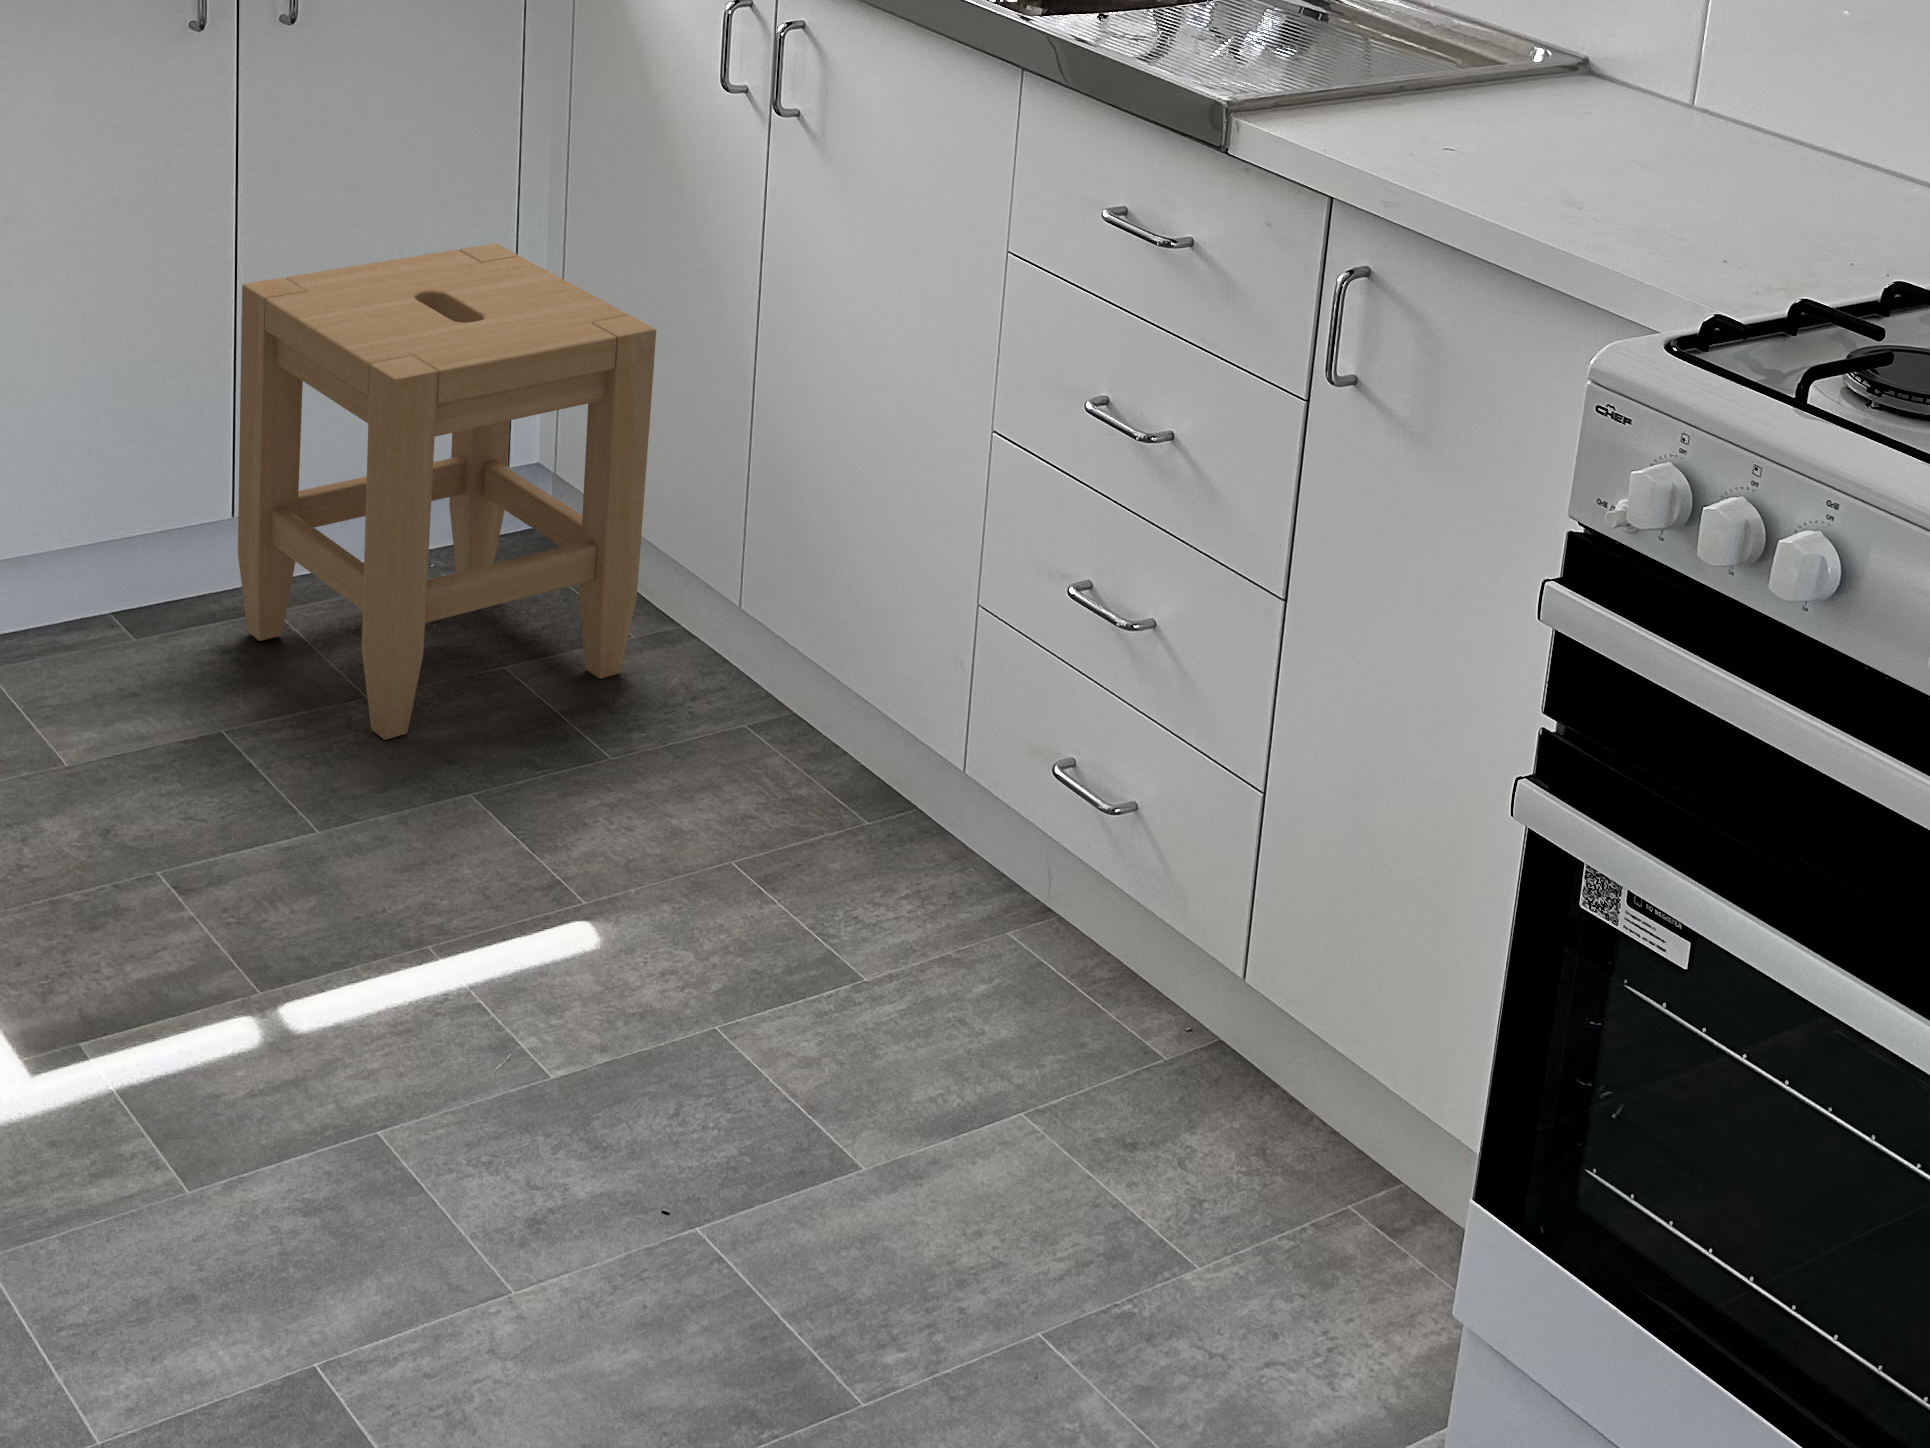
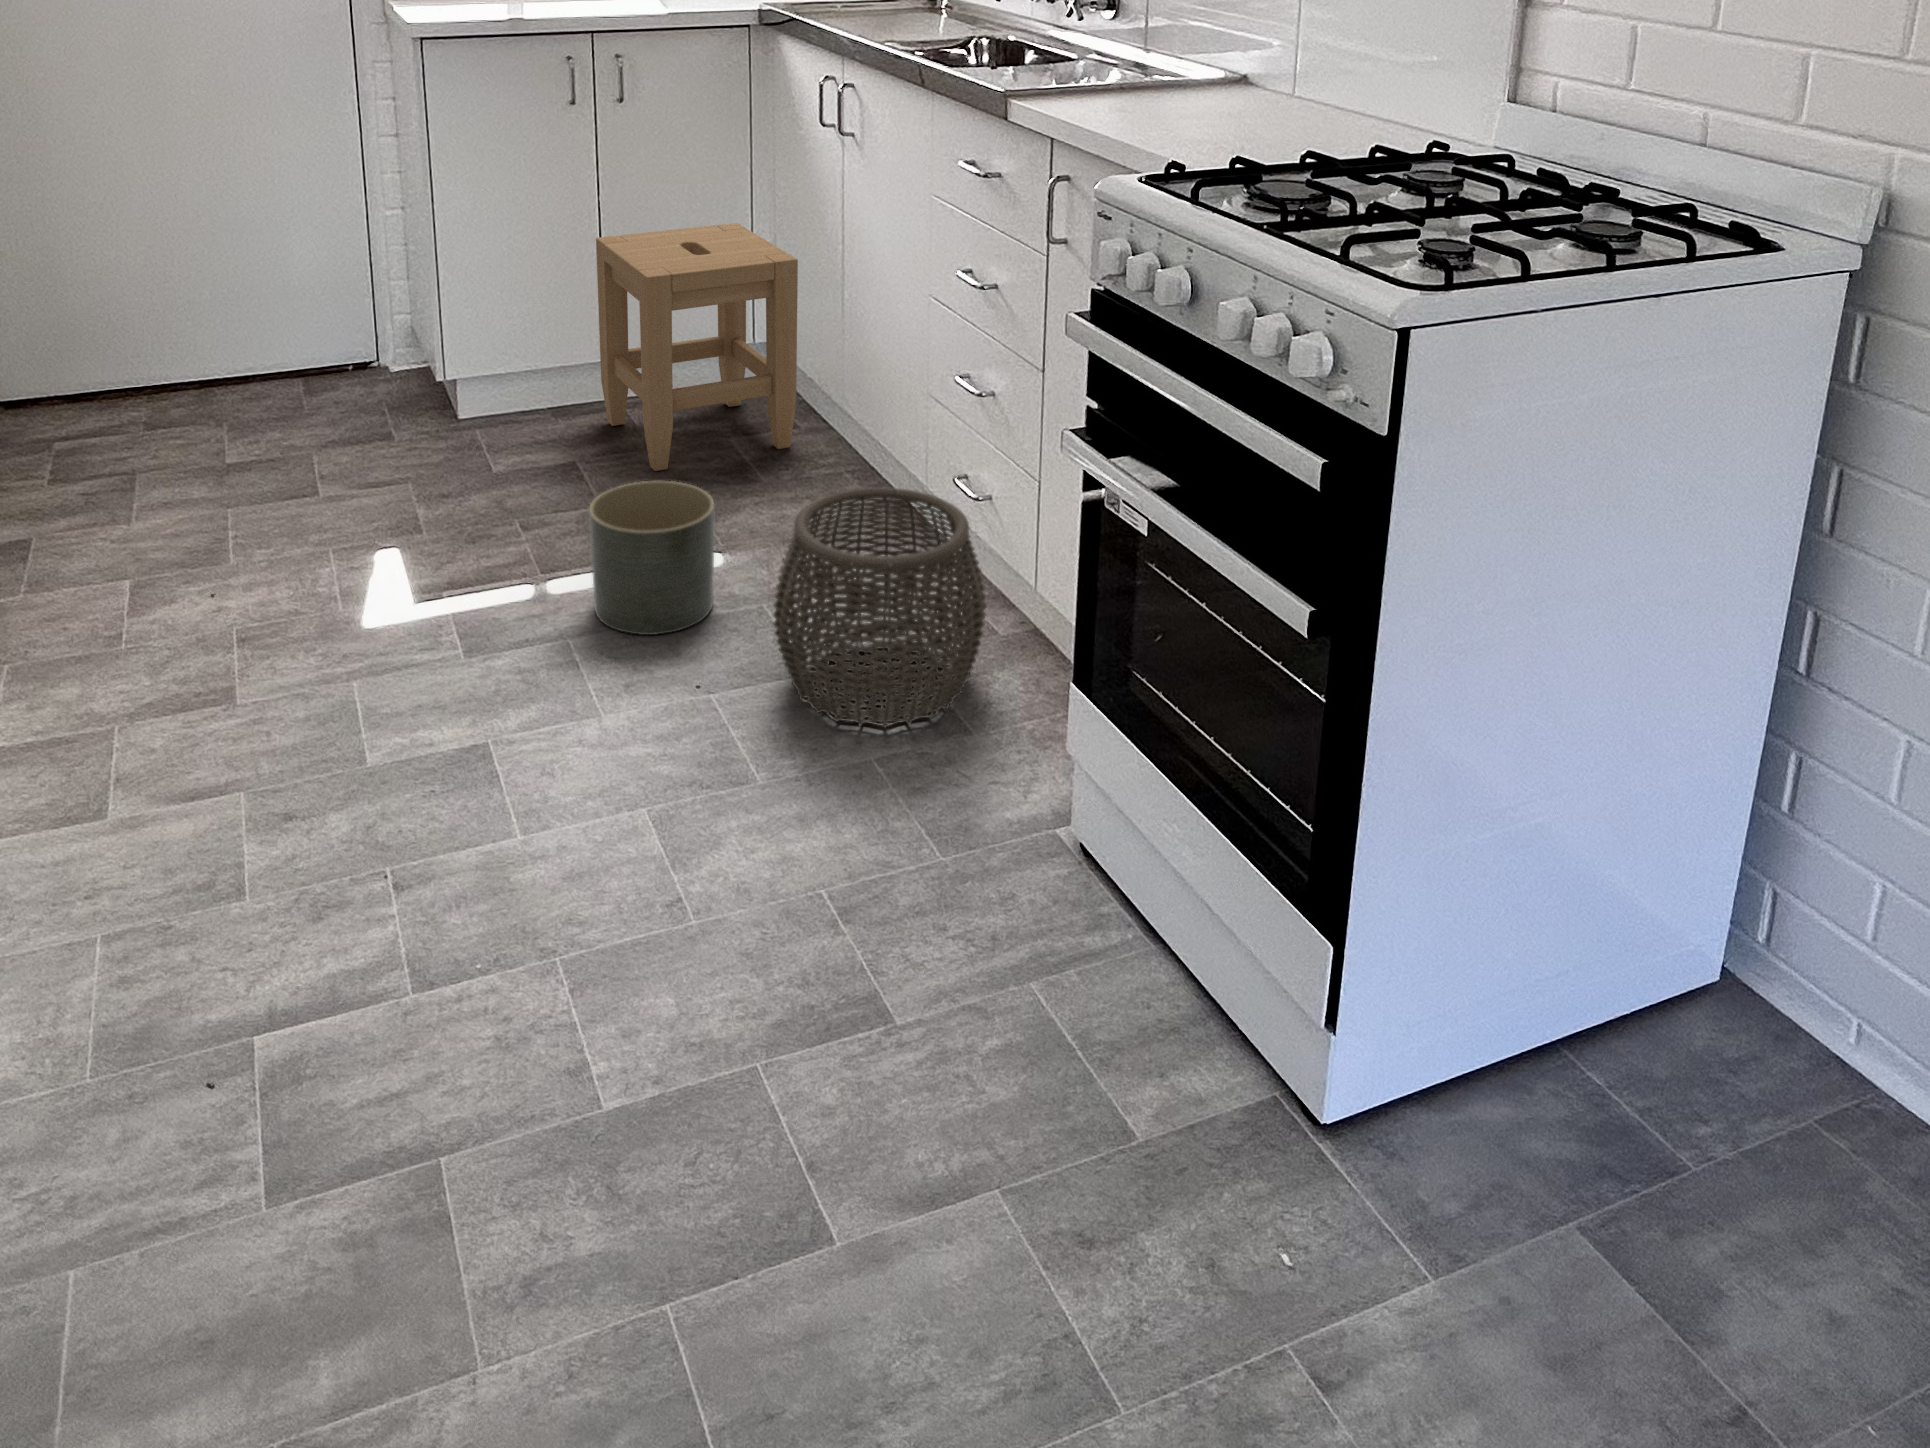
planter: none [394,800,635,1108] -> present [589,481,714,635]
woven basket: none [806,815,1196,1274] -> present [773,487,987,728]

